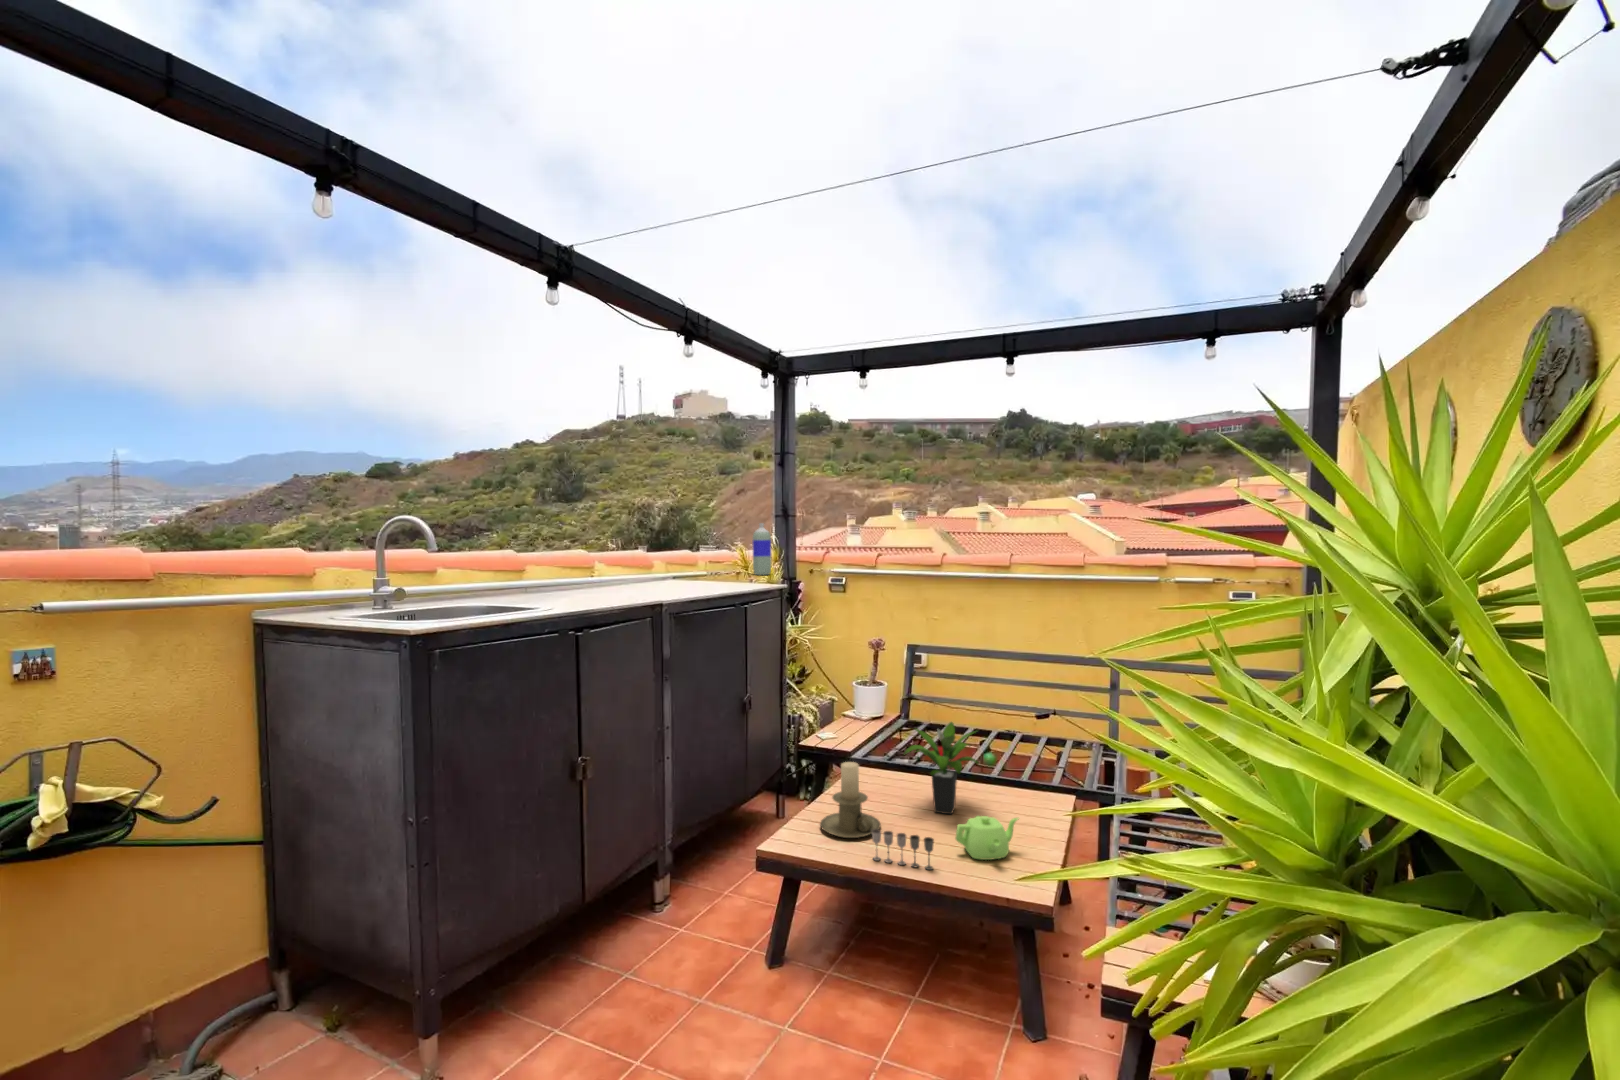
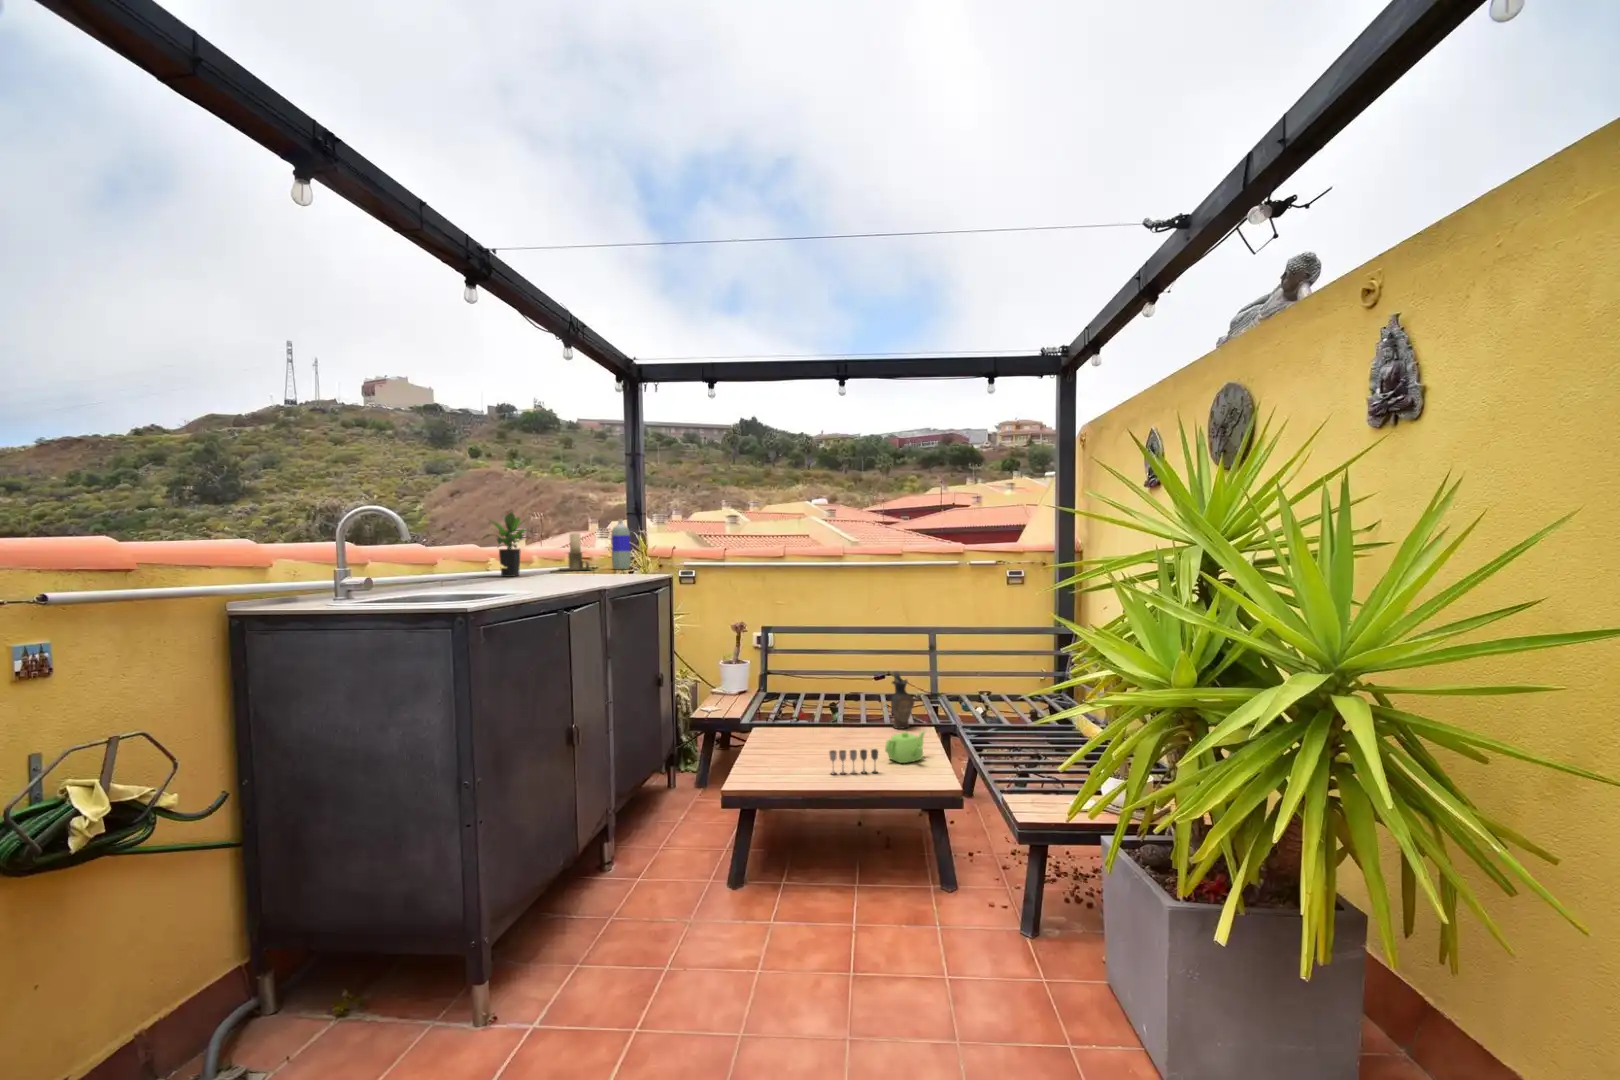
potted plant: present [904,722,978,814] -> present [484,512,533,577]
ceramic pitcher: none [1008,723,1037,798] -> present [891,671,914,729]
candle holder: present [820,762,881,838] -> present [559,533,592,571]

